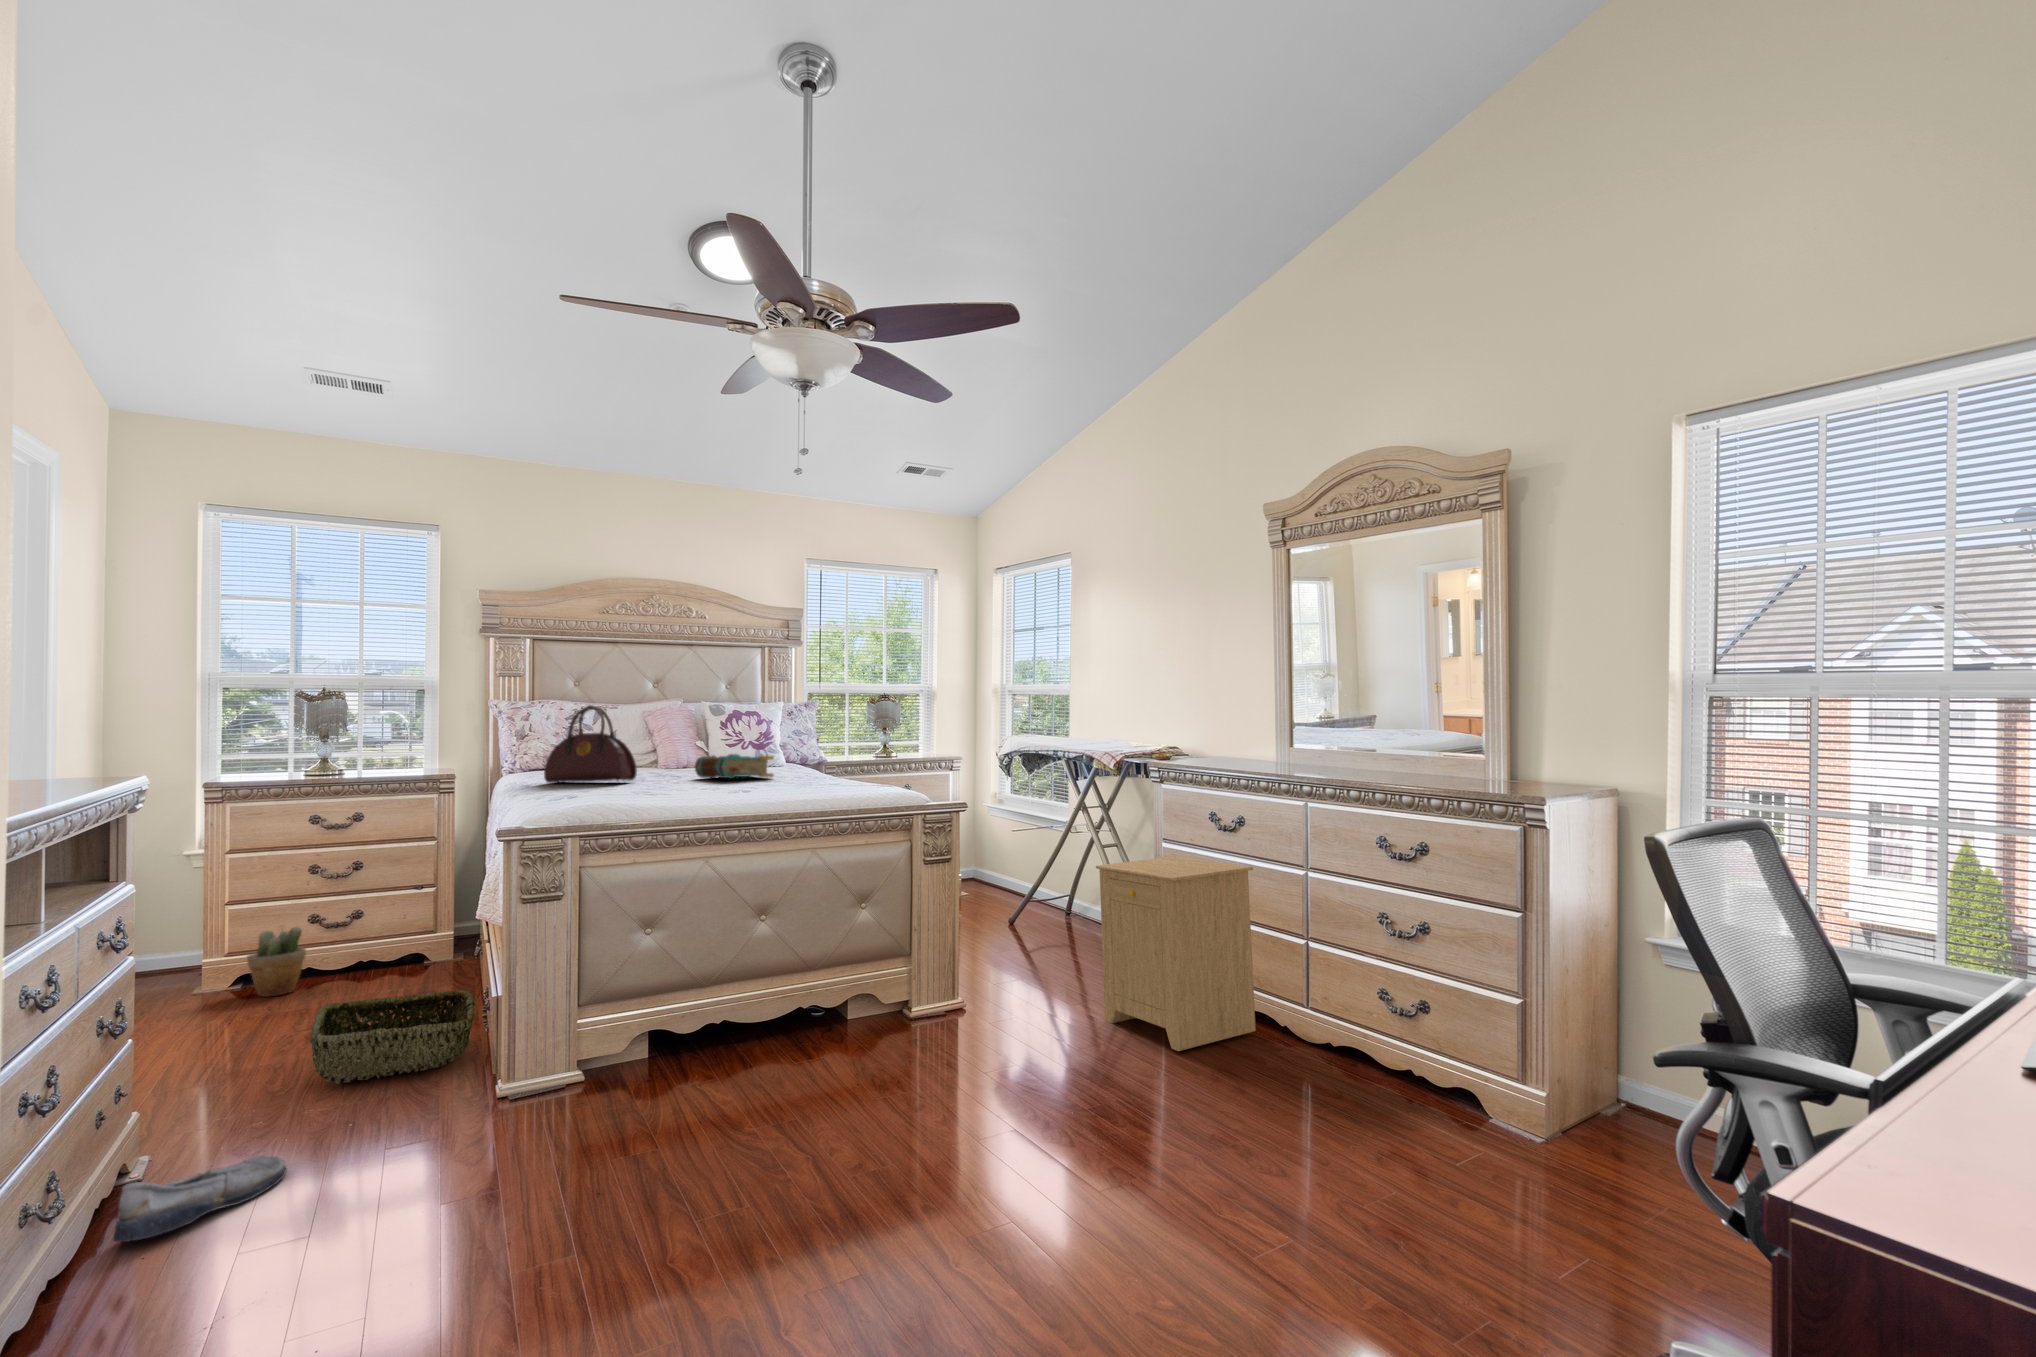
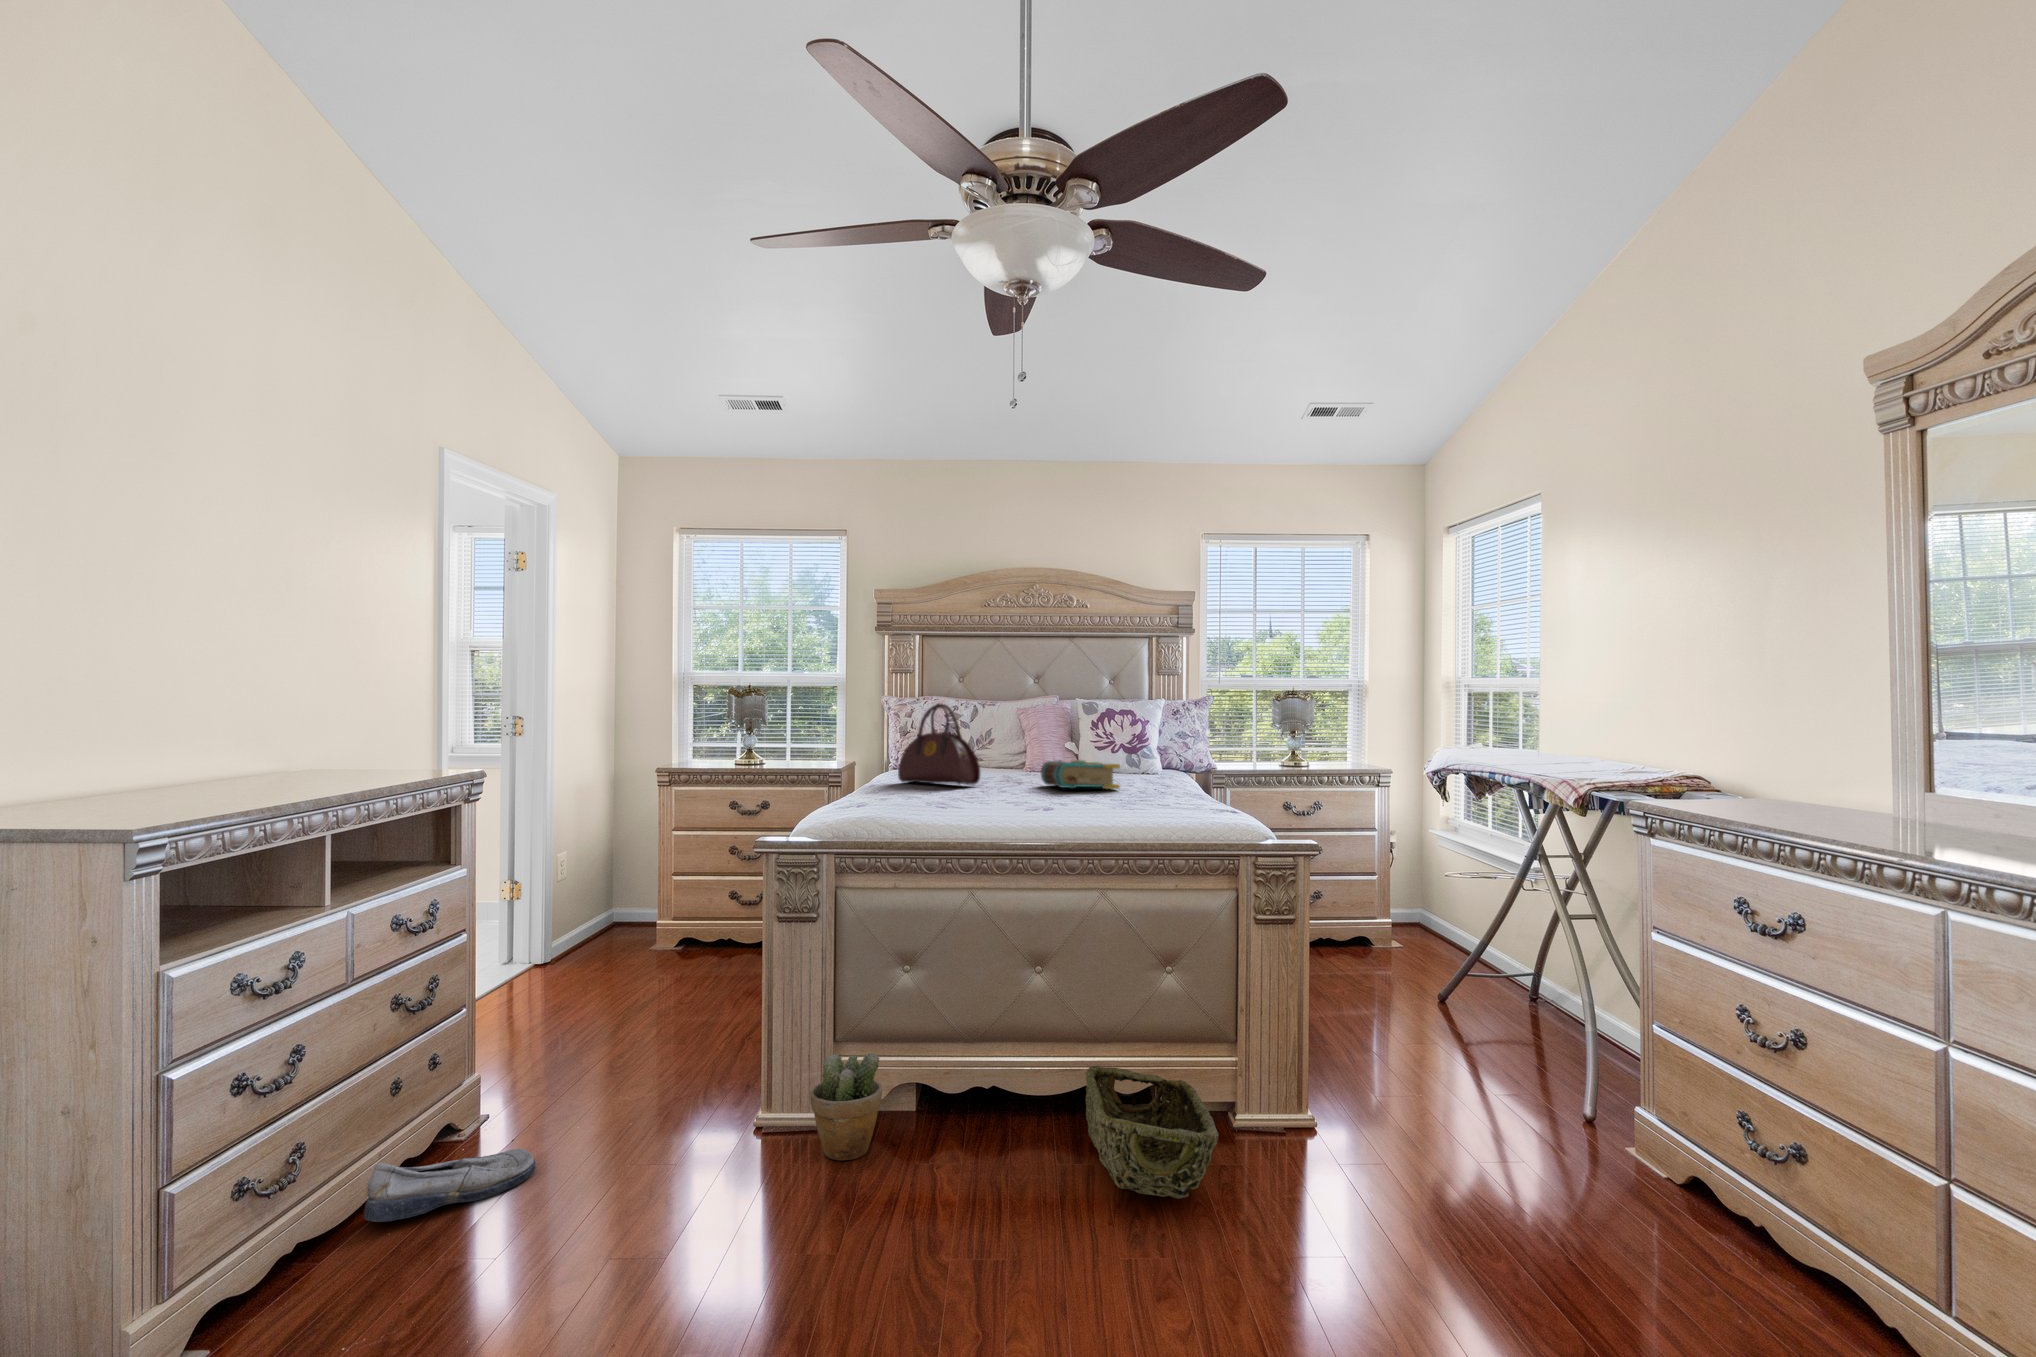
side table: present [1096,856,1256,1051] -> none [1514,959,1825,1310]
potted plant: present [247,927,306,997] -> present [810,1053,882,1160]
woven basket: present [310,990,475,1084] -> present [1085,1066,1219,1199]

